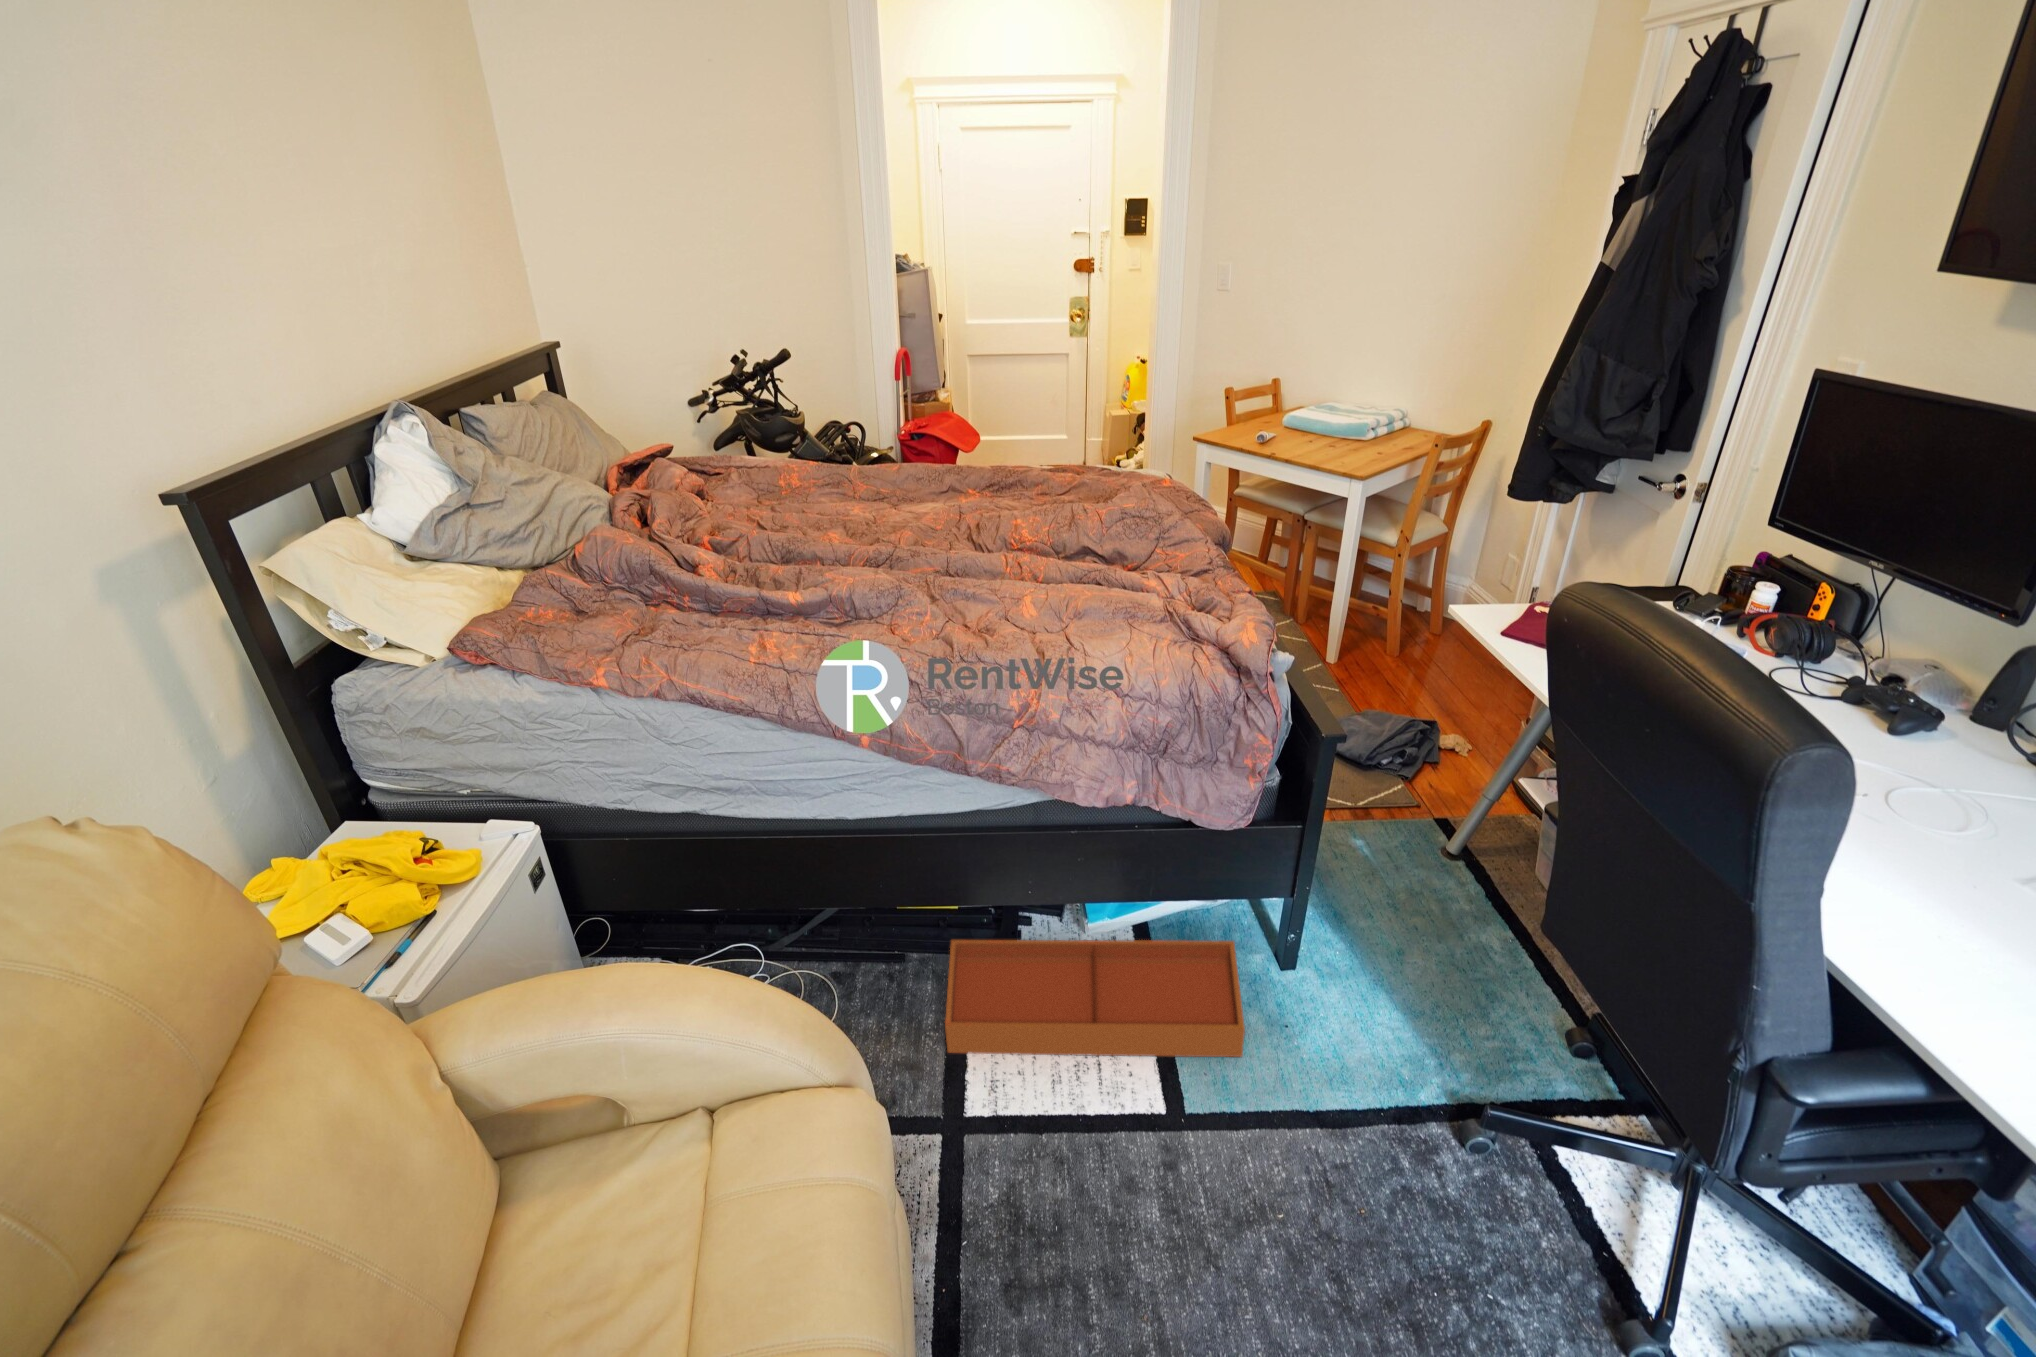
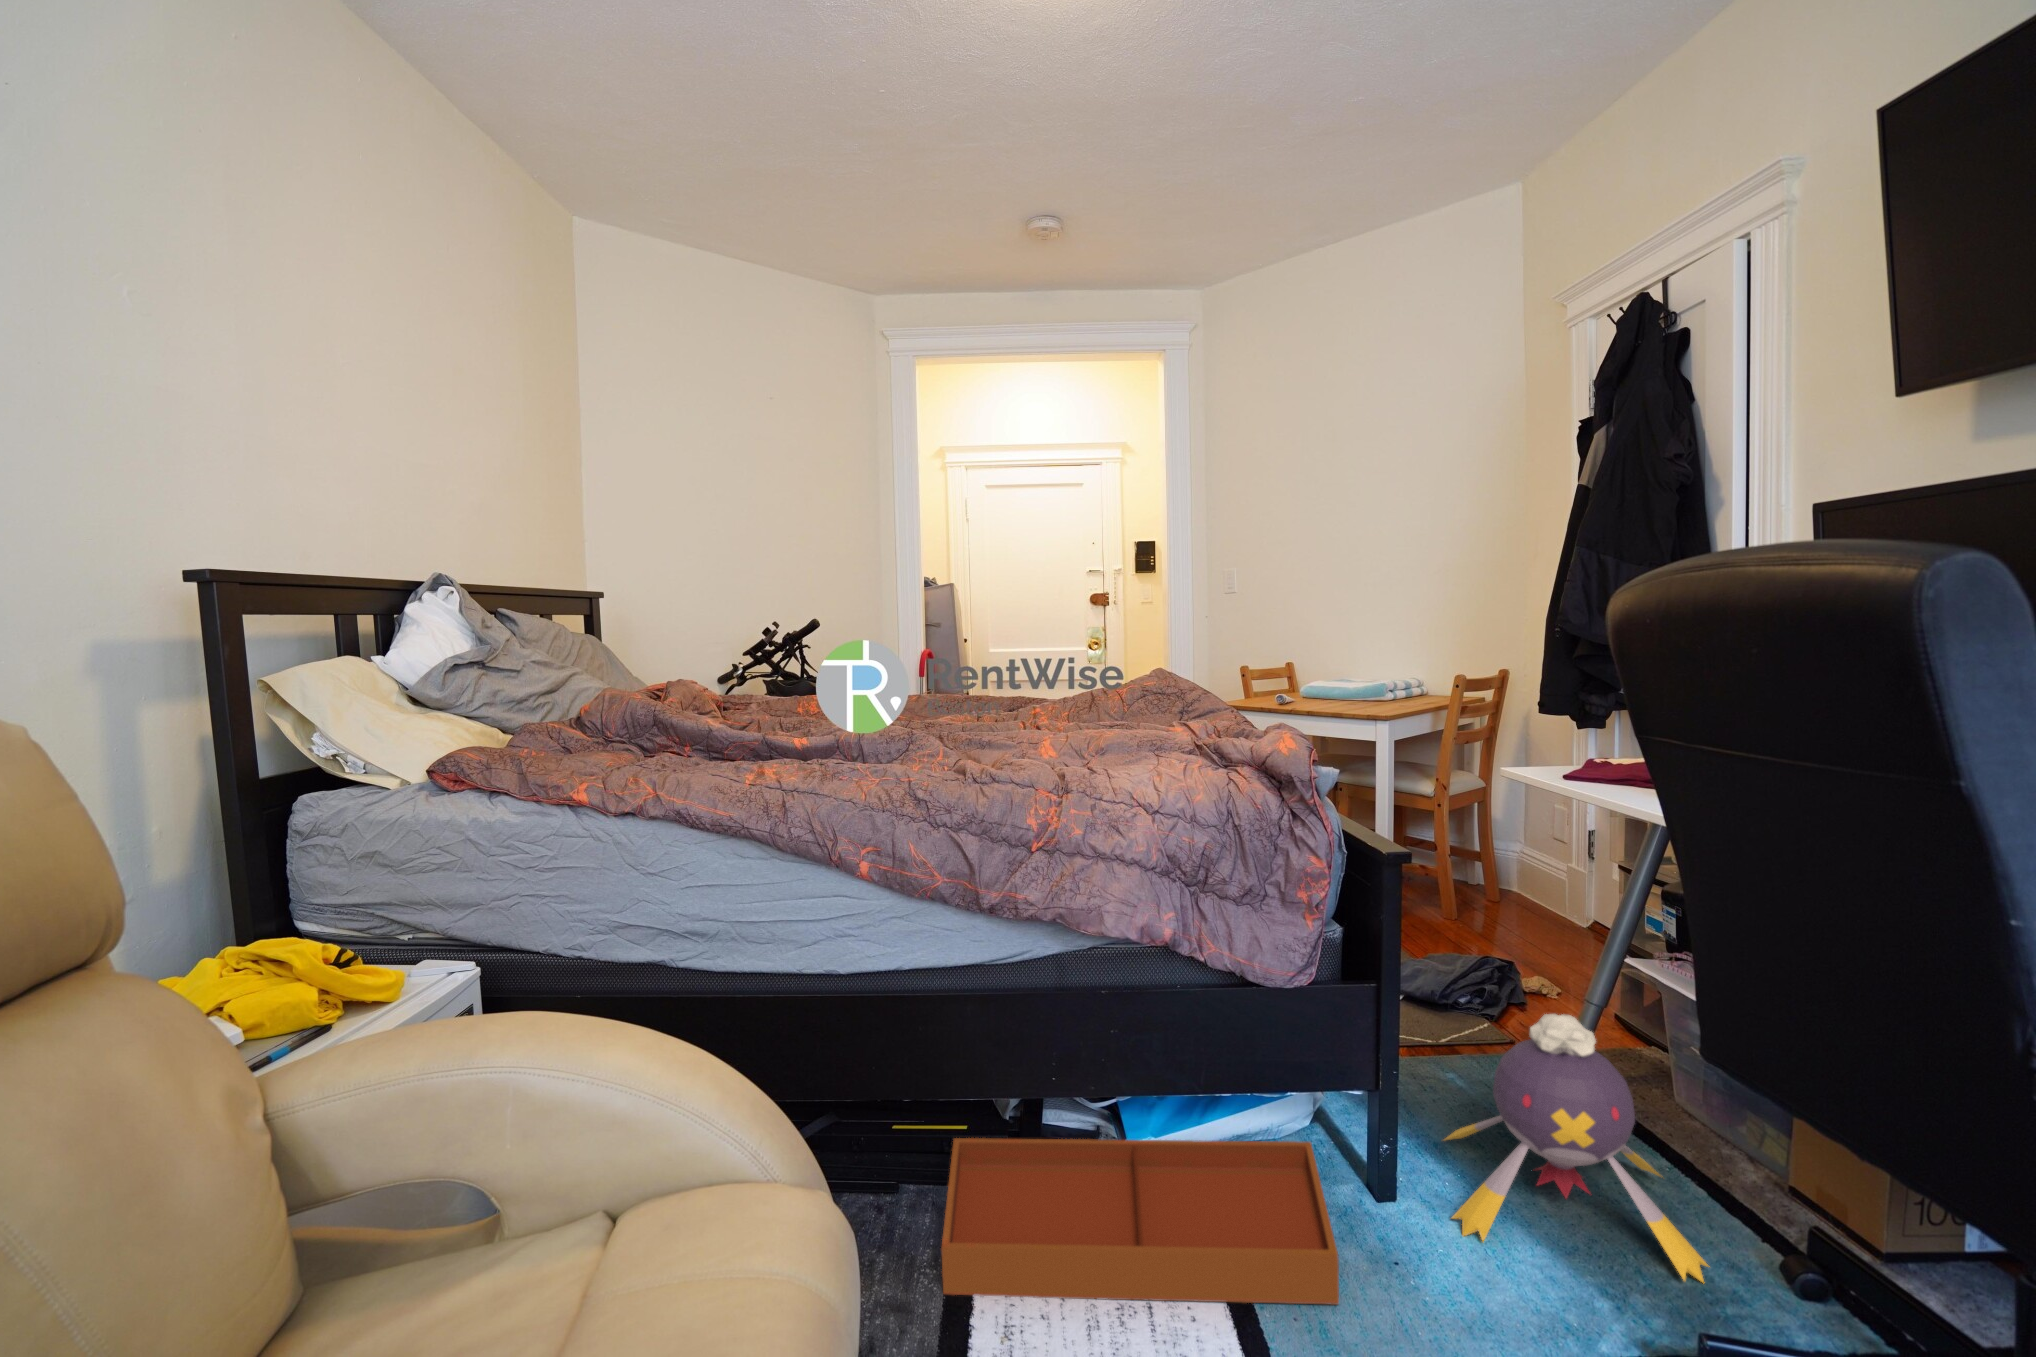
plush toy: none [1337,838,1524,1035] -> present [1445,1014,1708,1284]

